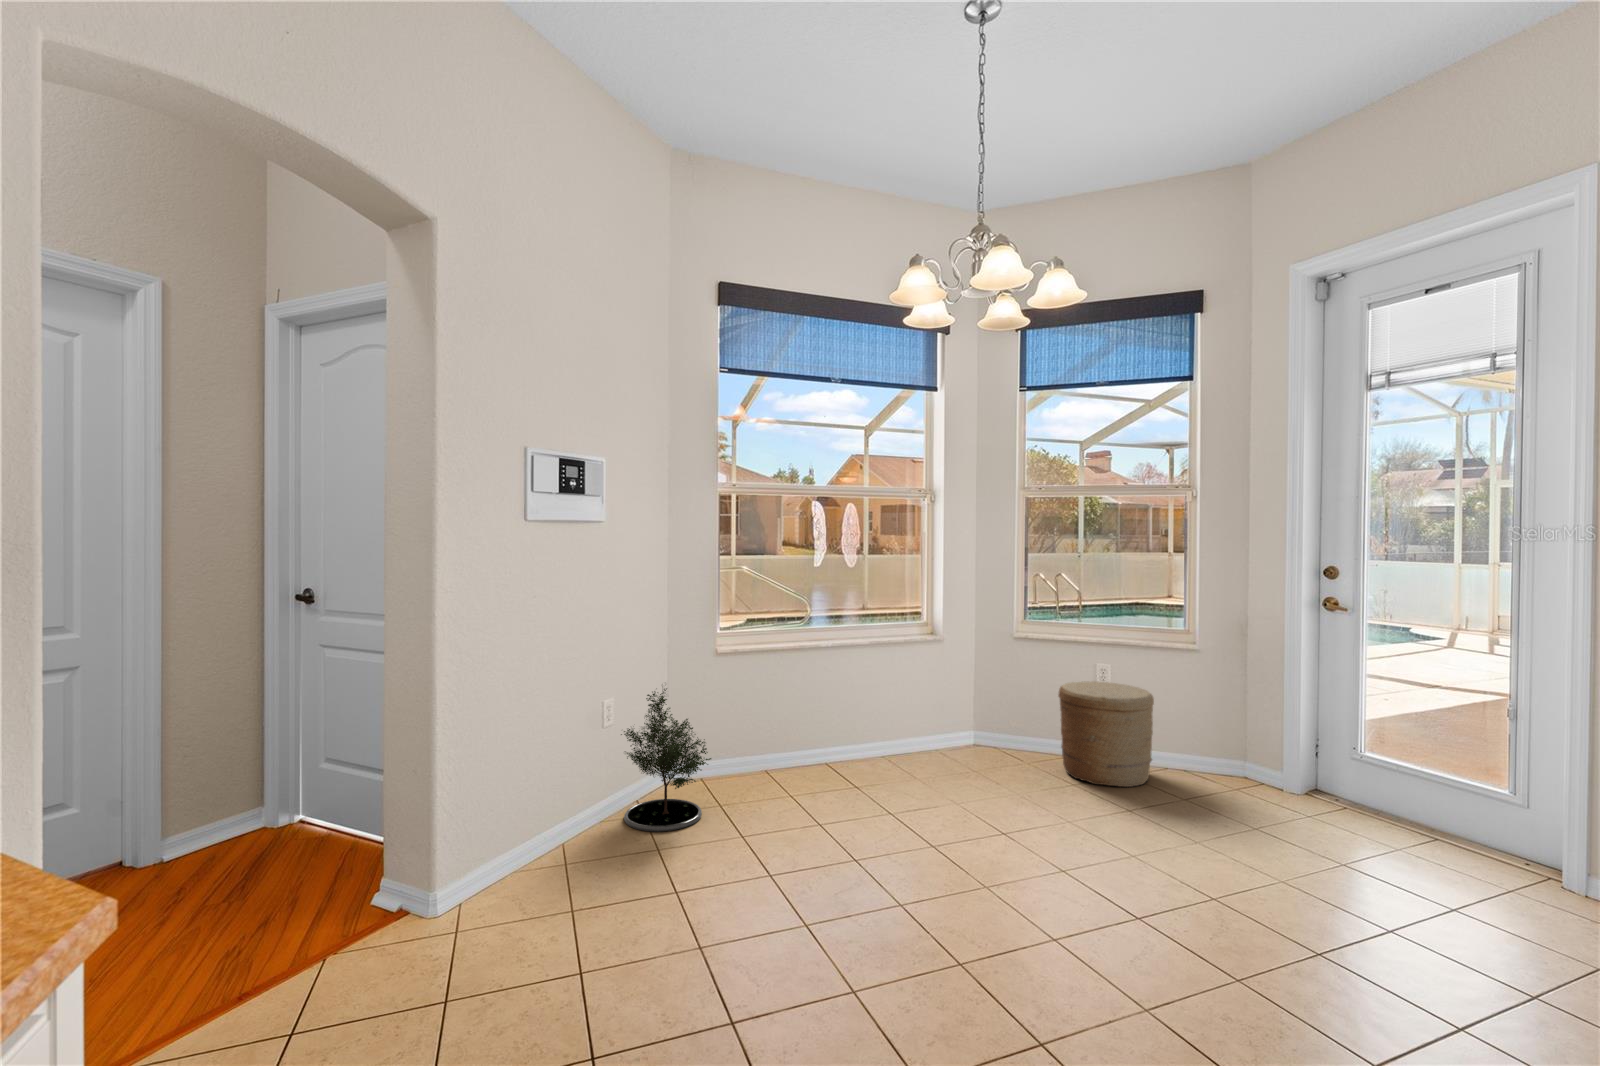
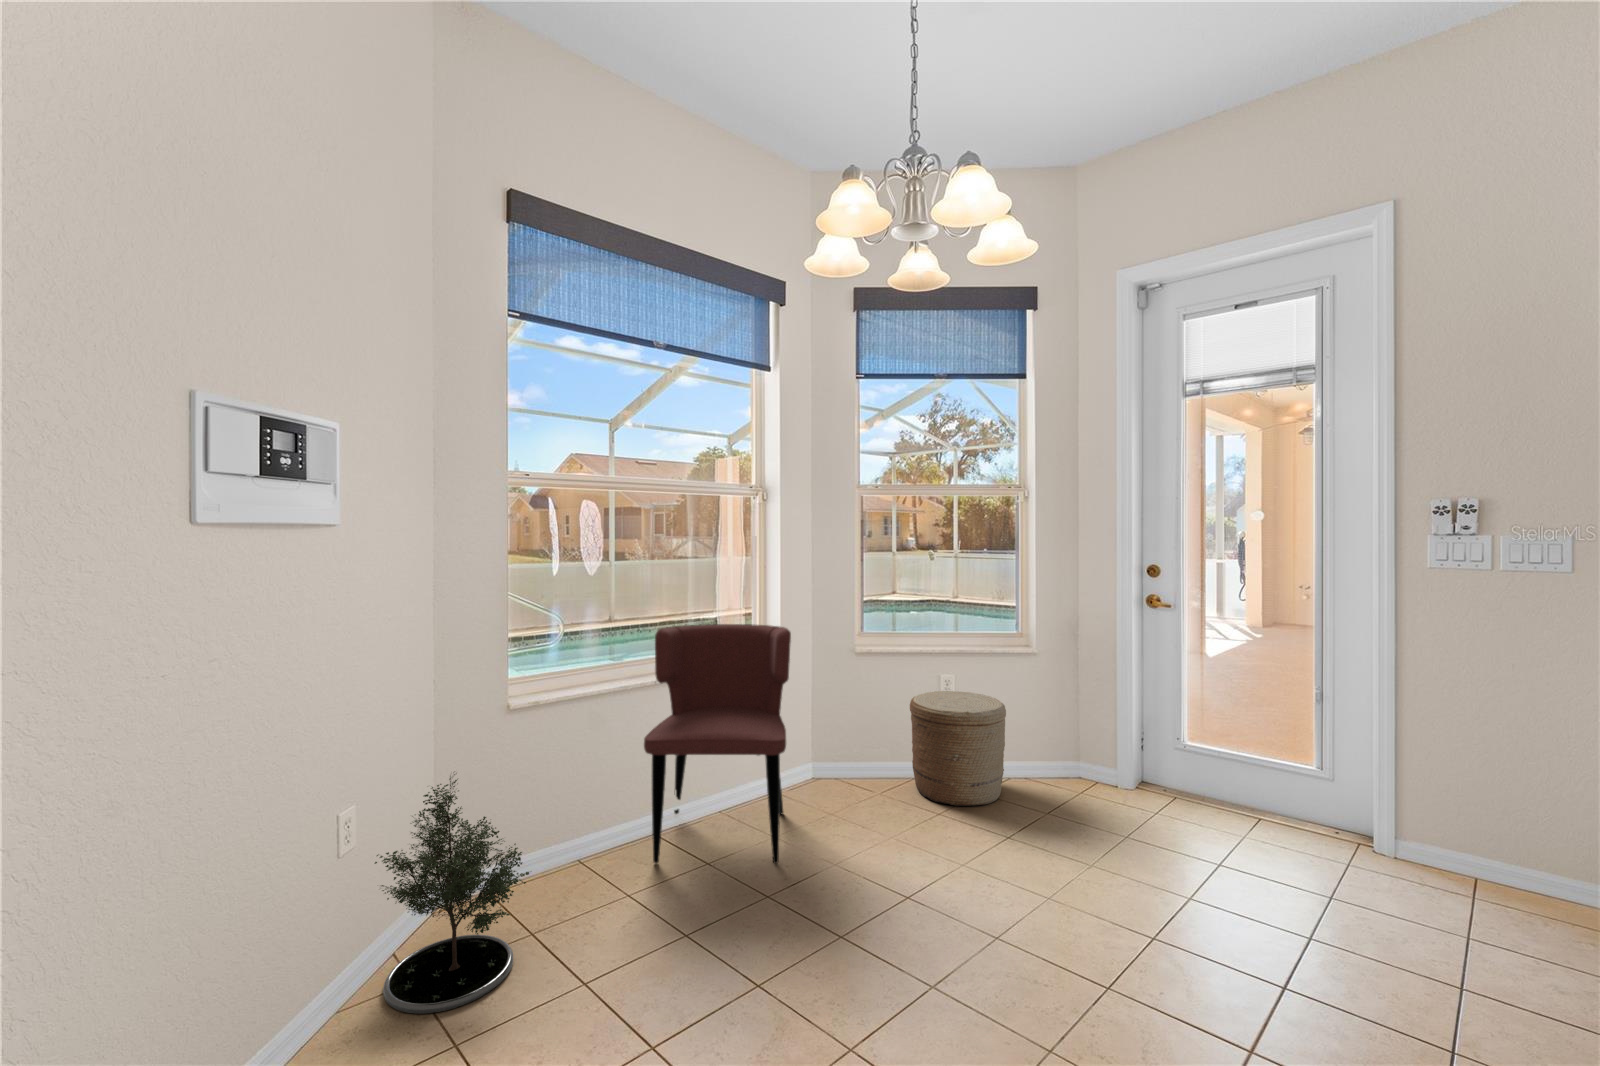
dining chair: none [807,605,933,797] -> present [644,624,791,864]

